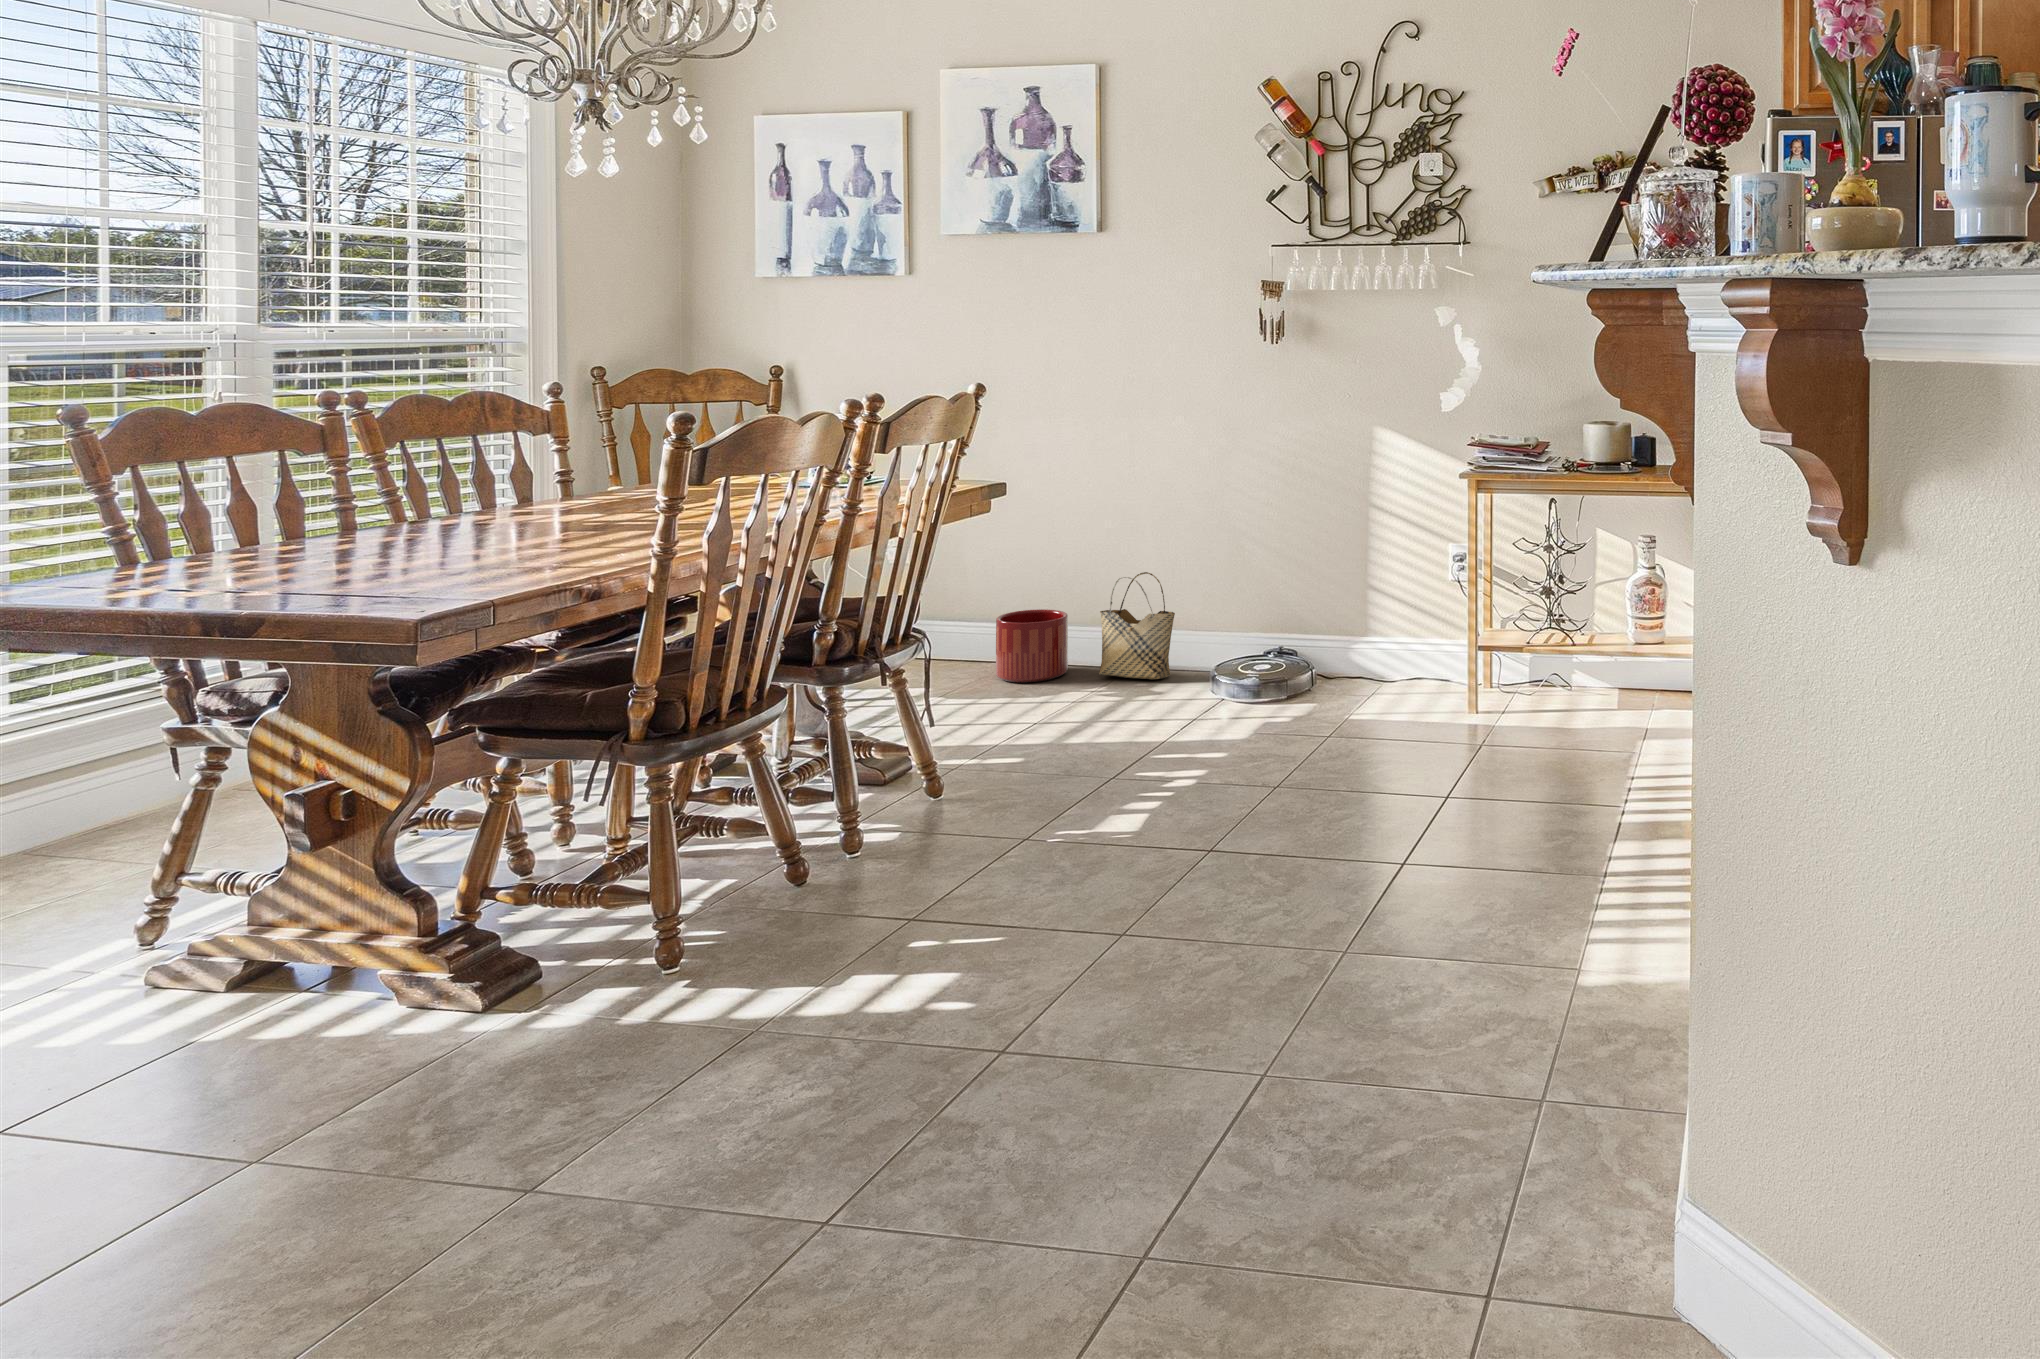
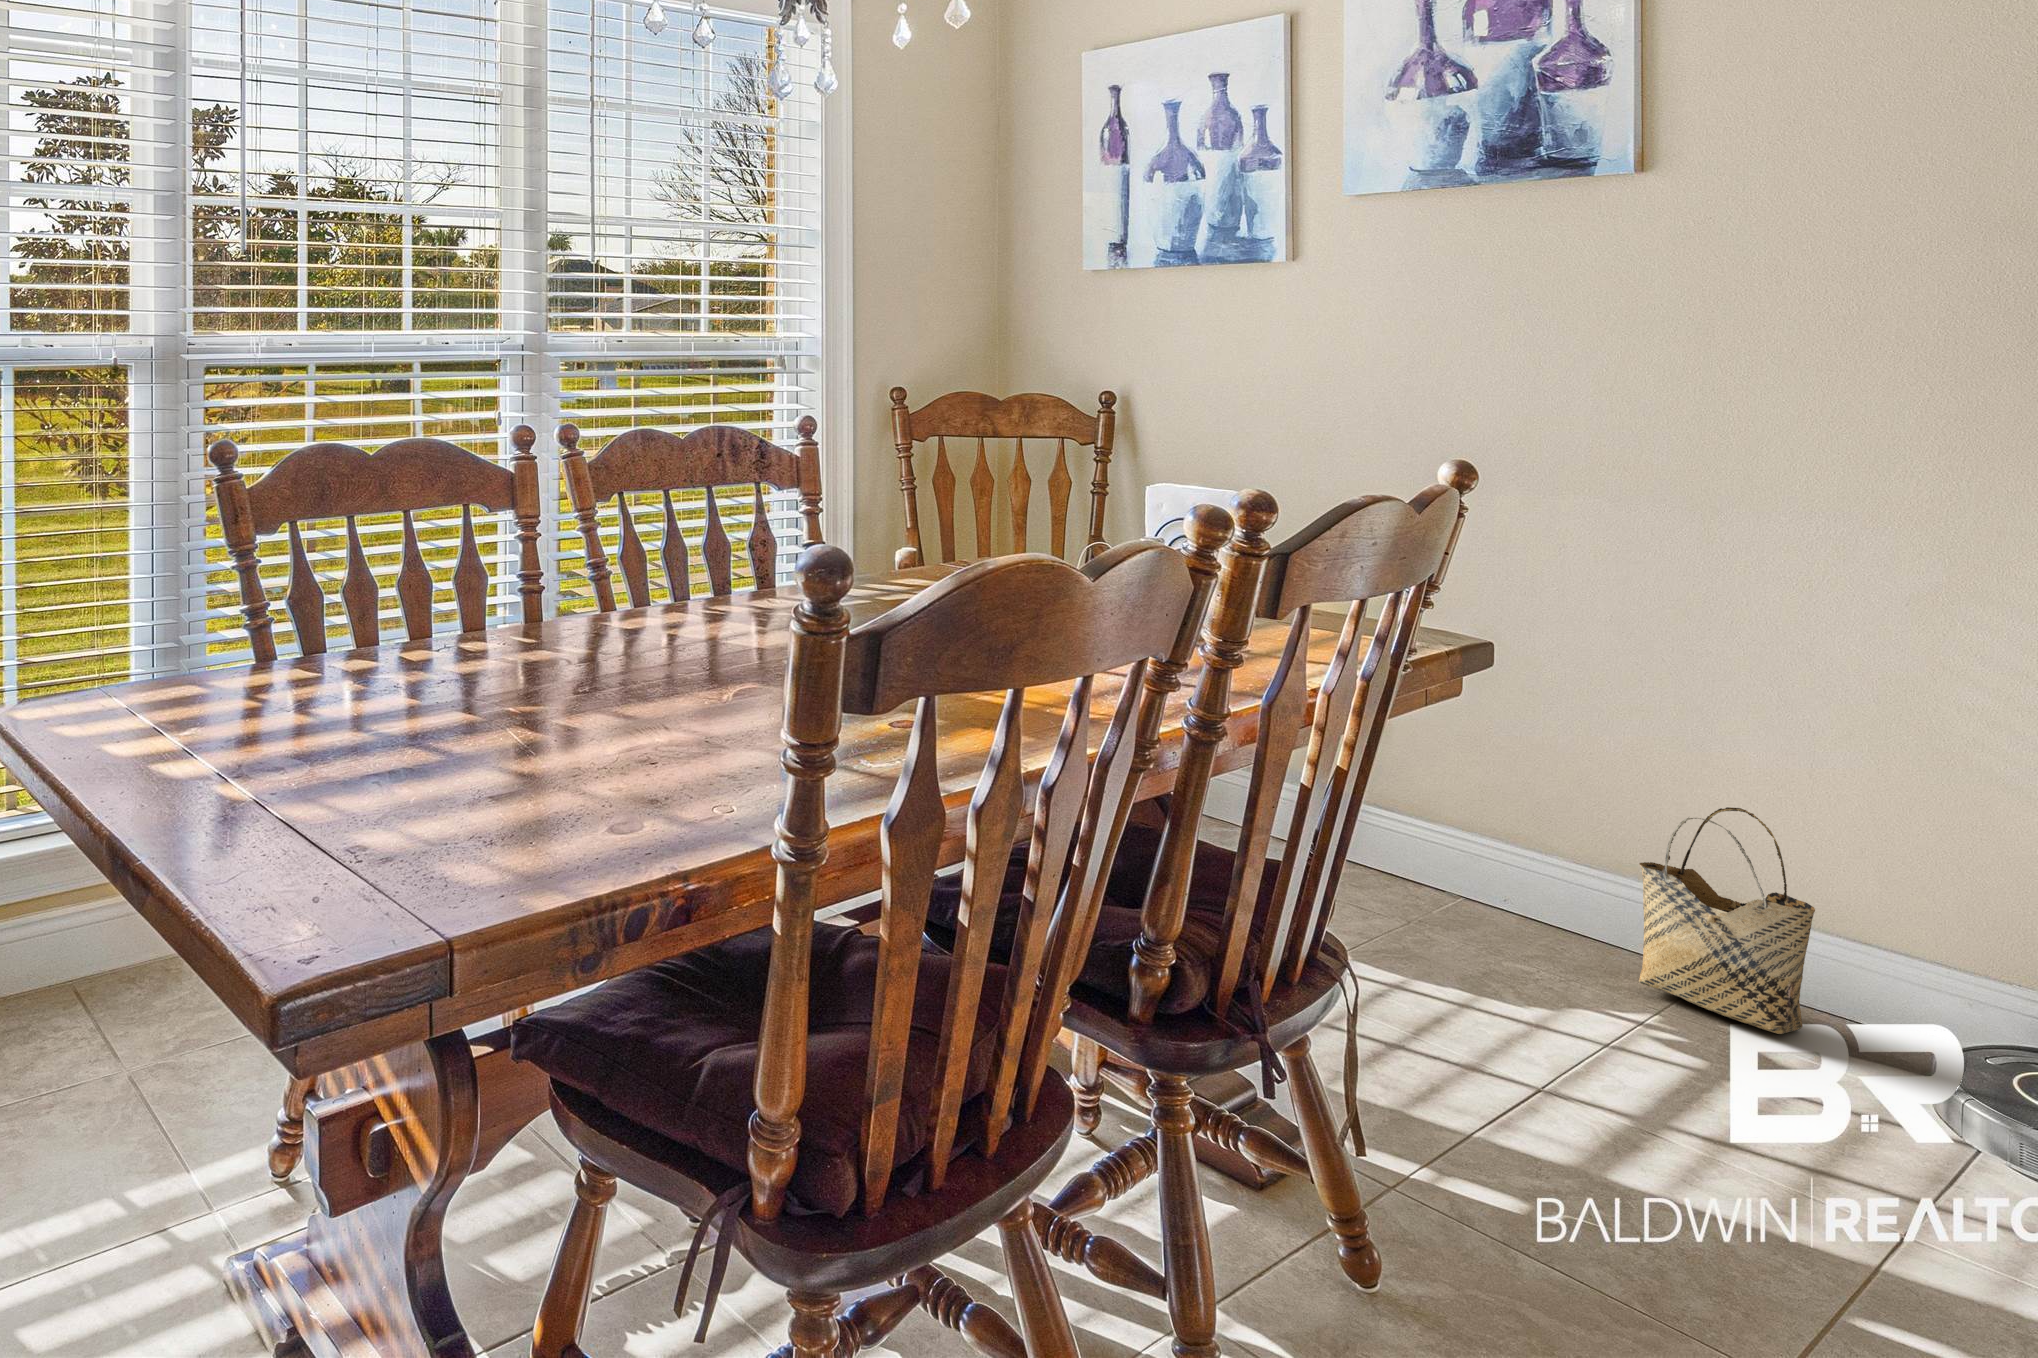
planter: present [996,609,1068,683] -> none [1434,818,1569,962]

